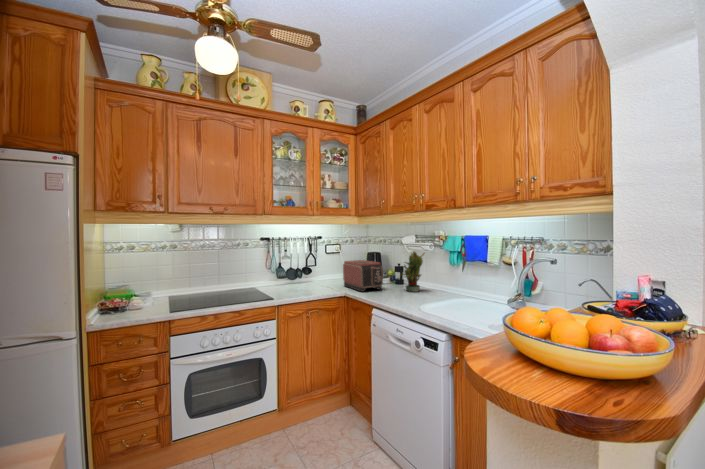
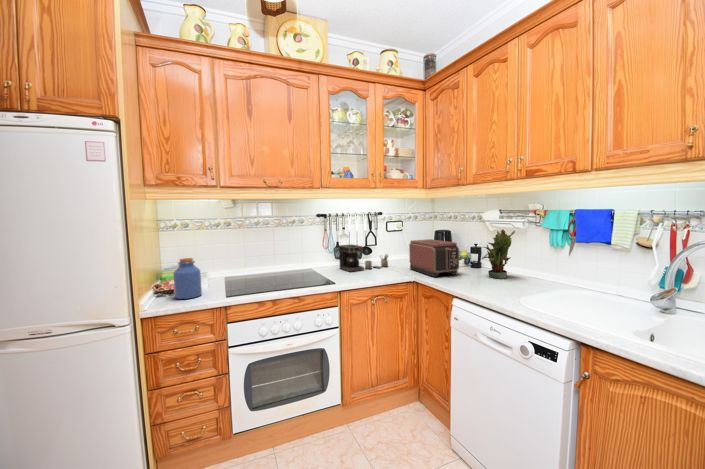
coffee maker: none [281,265,326,289] -> present [339,245,388,272]
jar: none [119,277,147,315] -> present [173,258,202,299]

